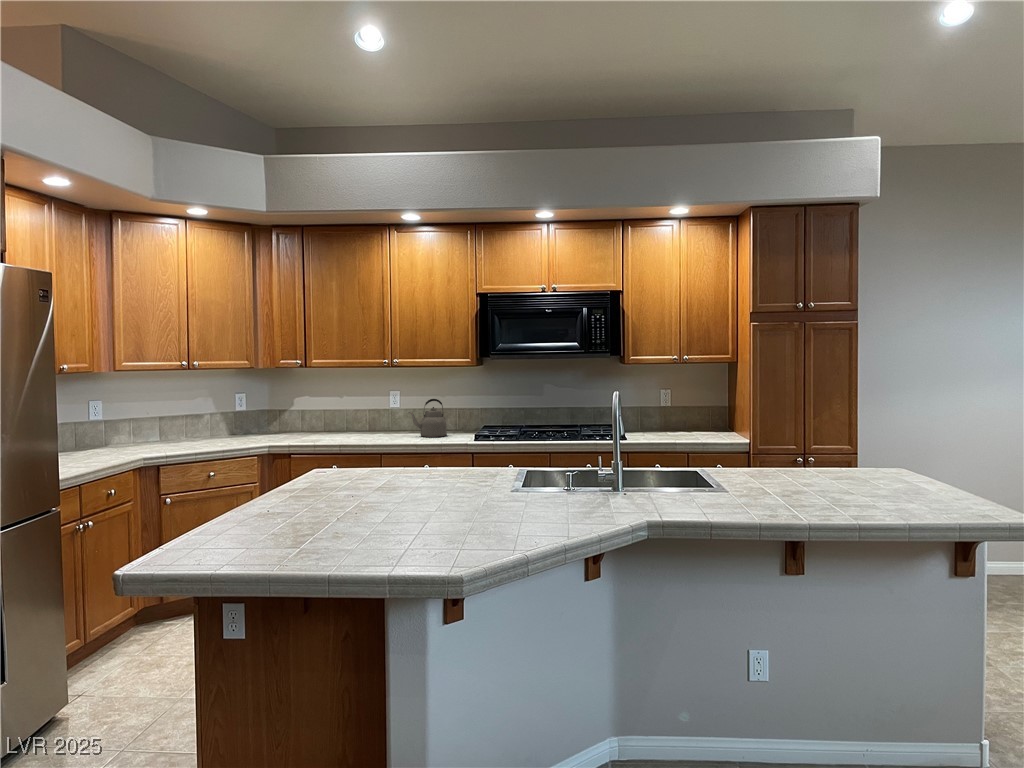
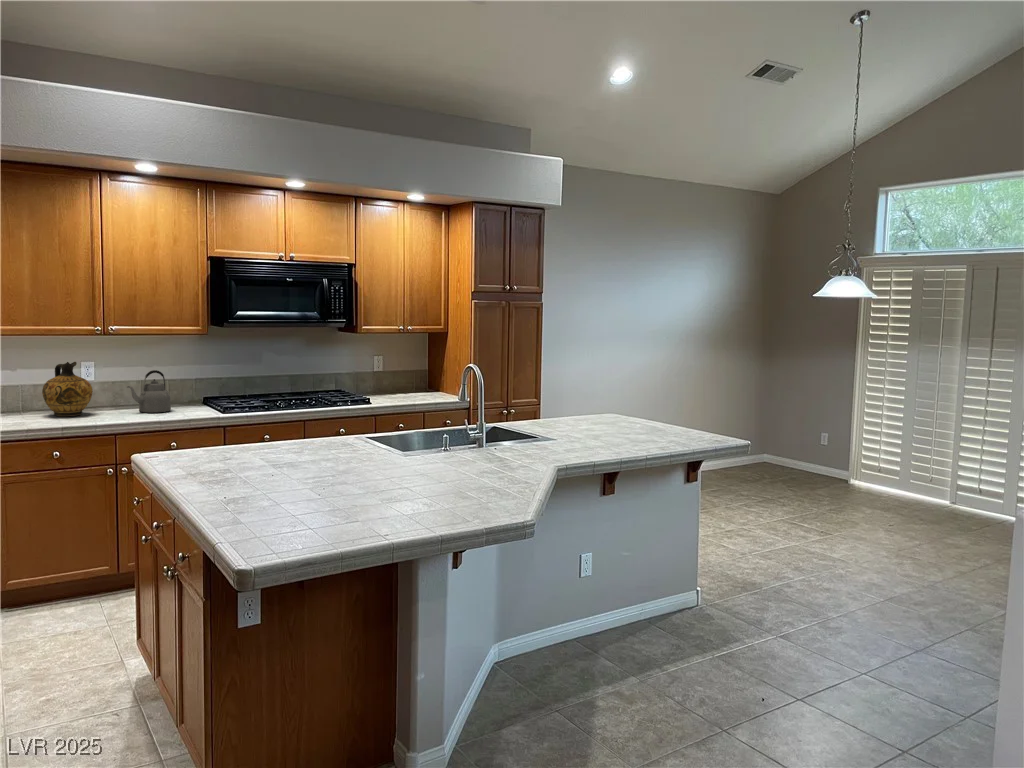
ceramic jug: none [348,390,386,436] -> present [42,362,93,416]

